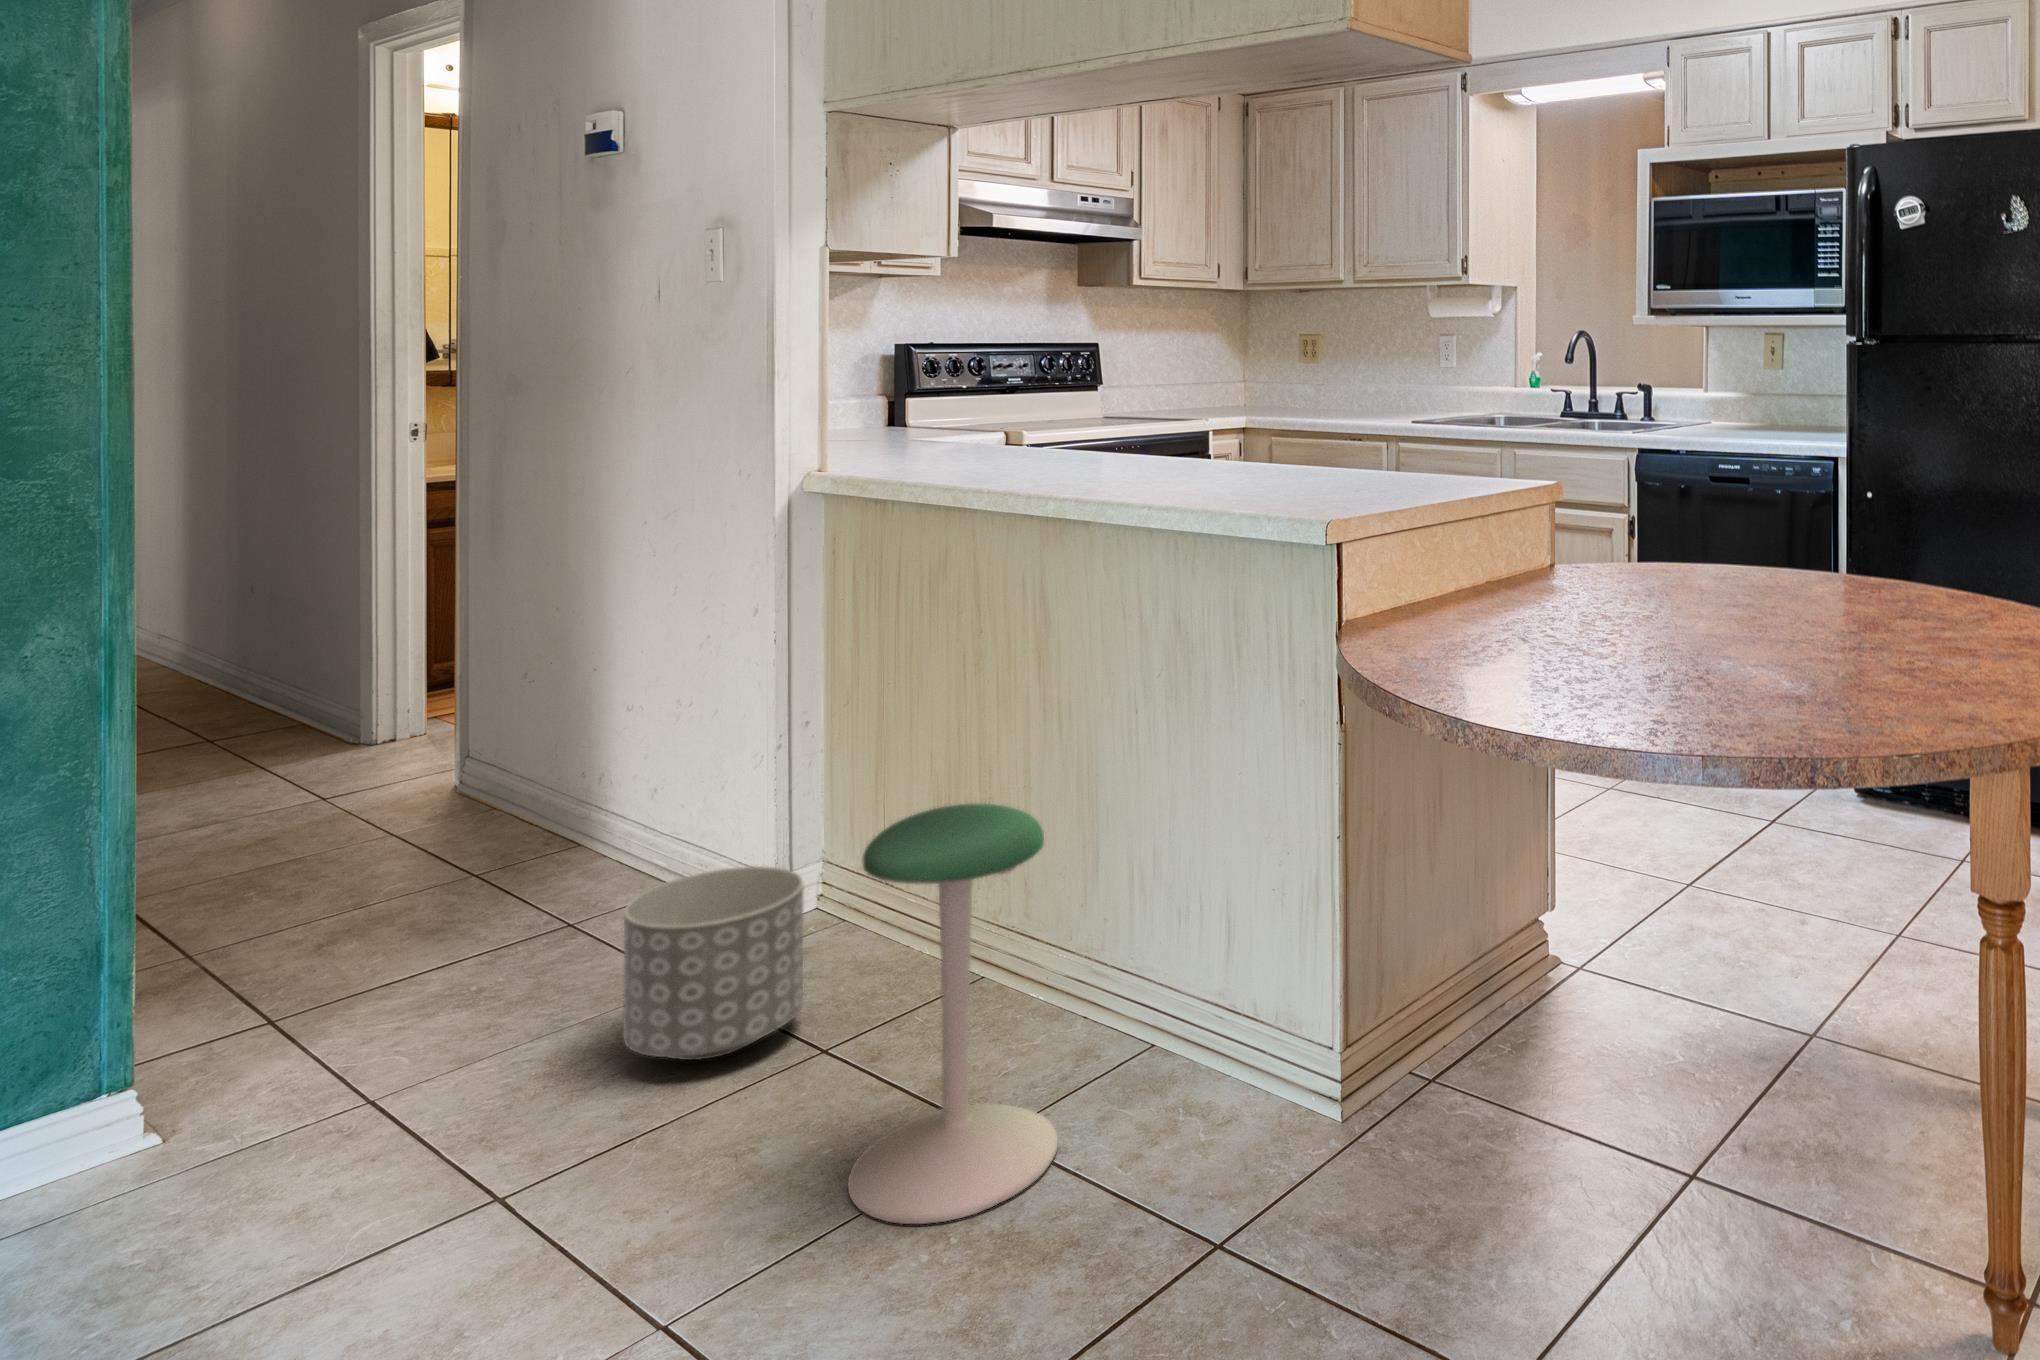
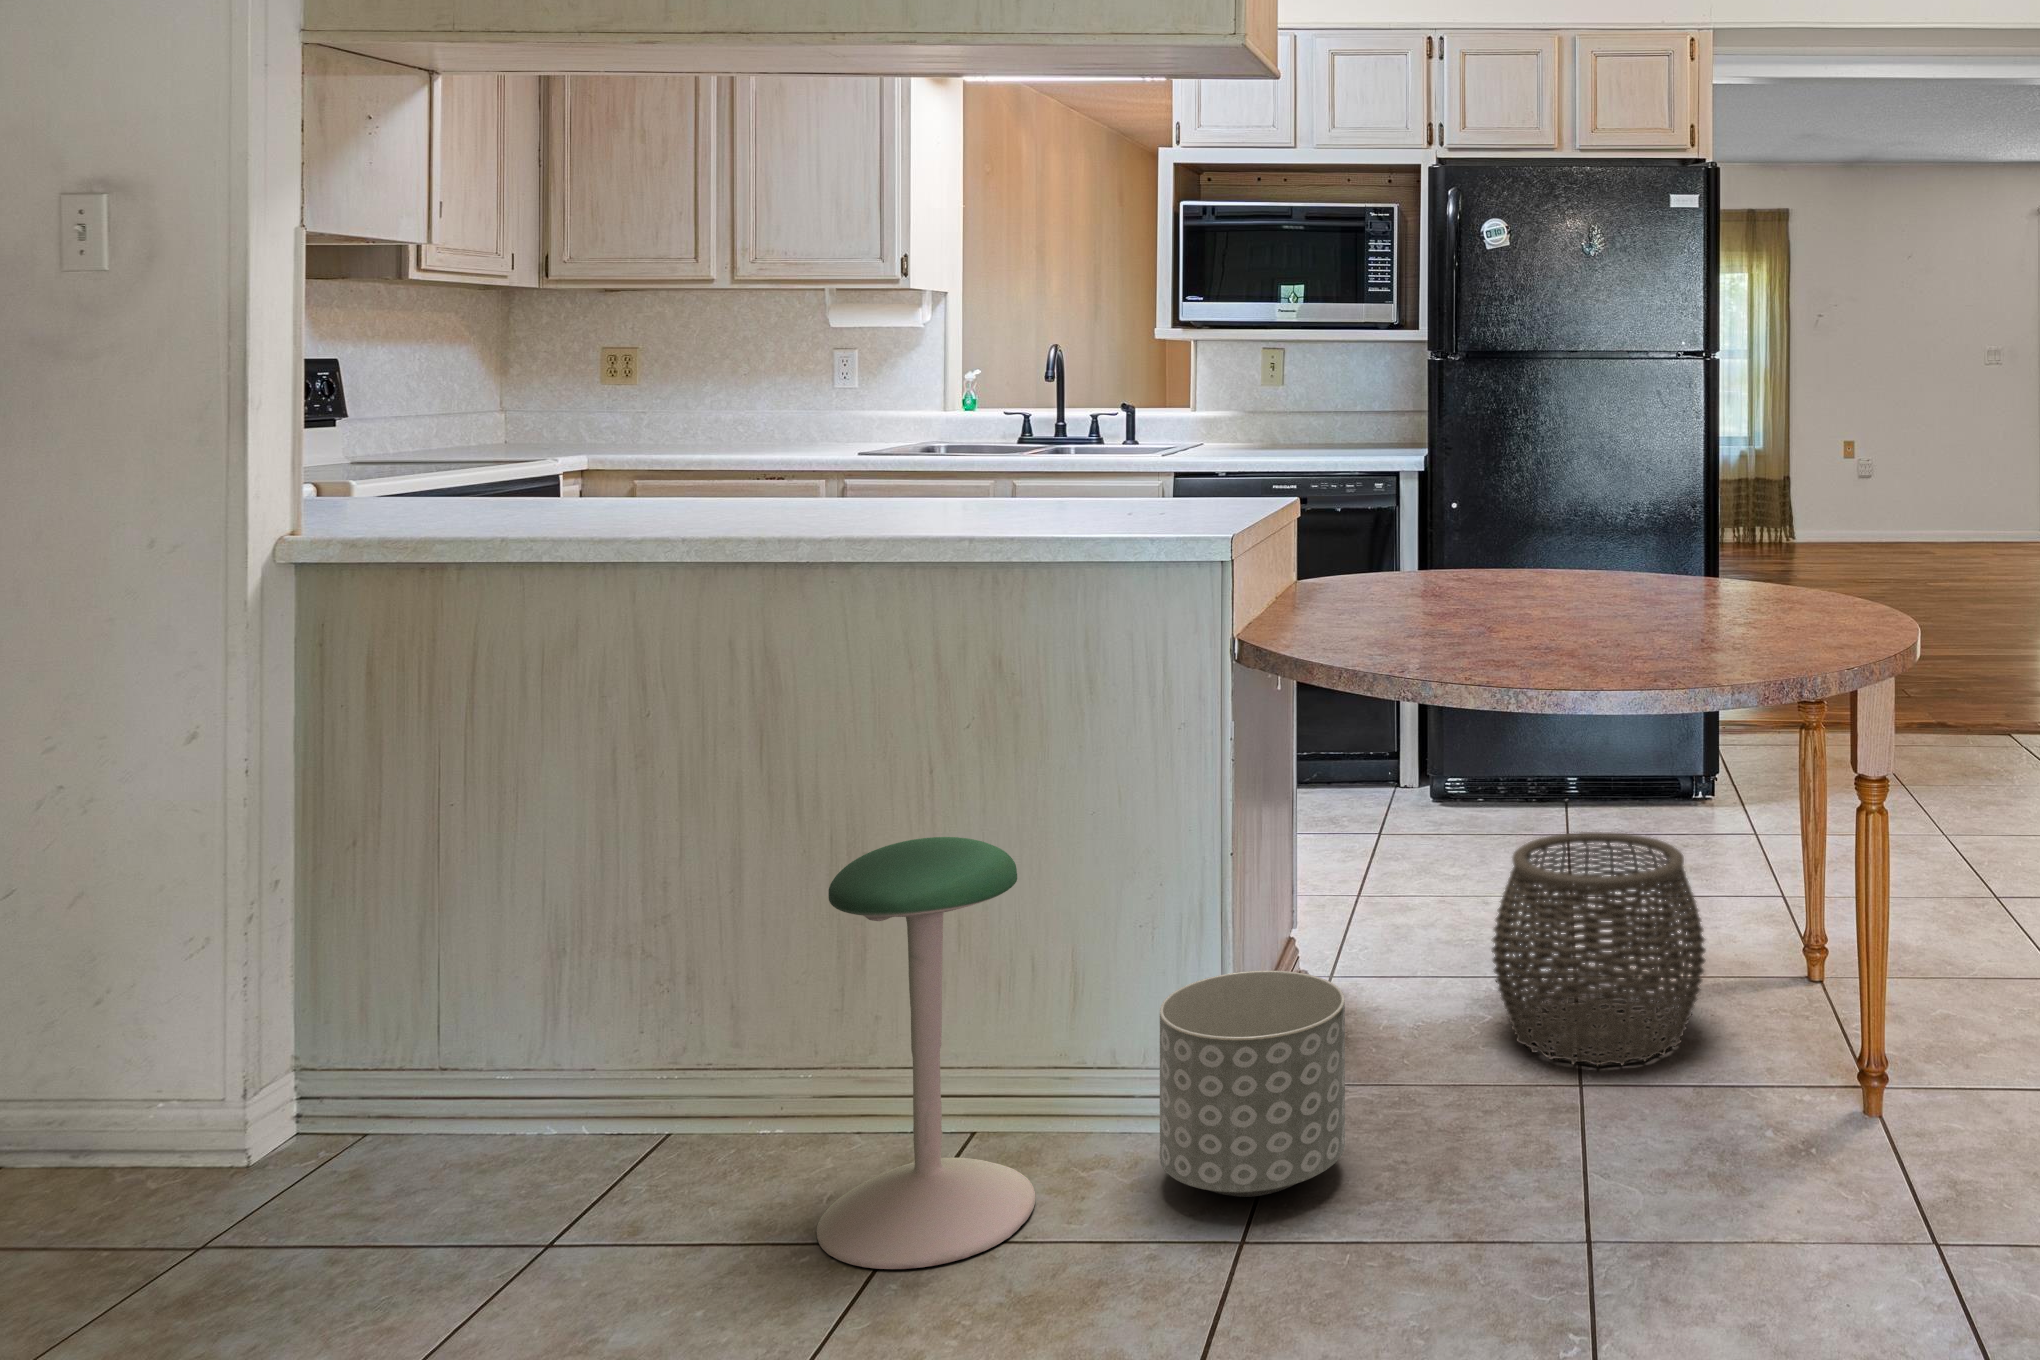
planter: present [623,866,804,1060] -> present [1160,971,1345,1197]
woven basket: none [1609,900,1860,1207] -> present [1492,832,1705,1066]

